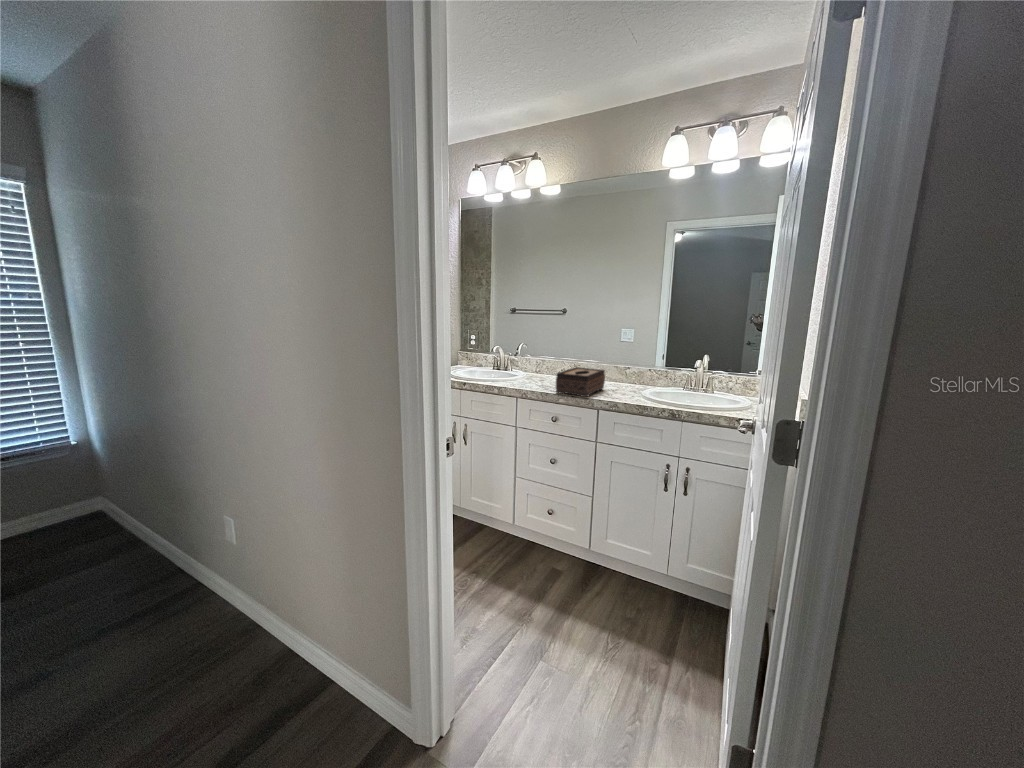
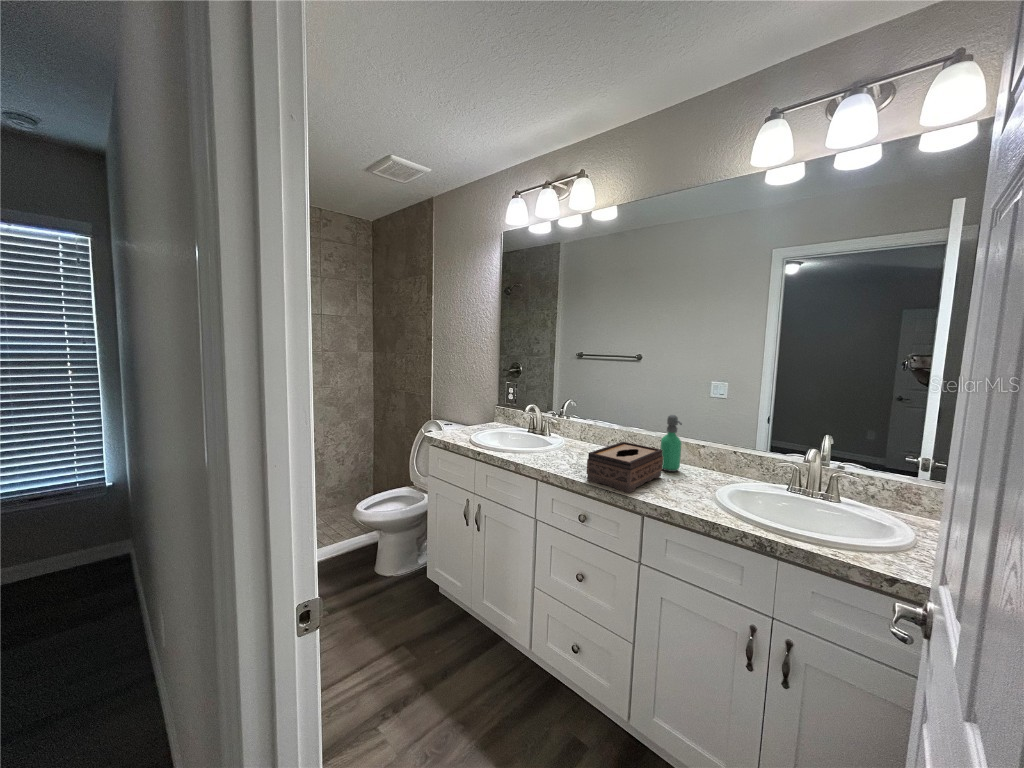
soap dispenser: none [601,346,617,387] -> present [661,415,682,472]

